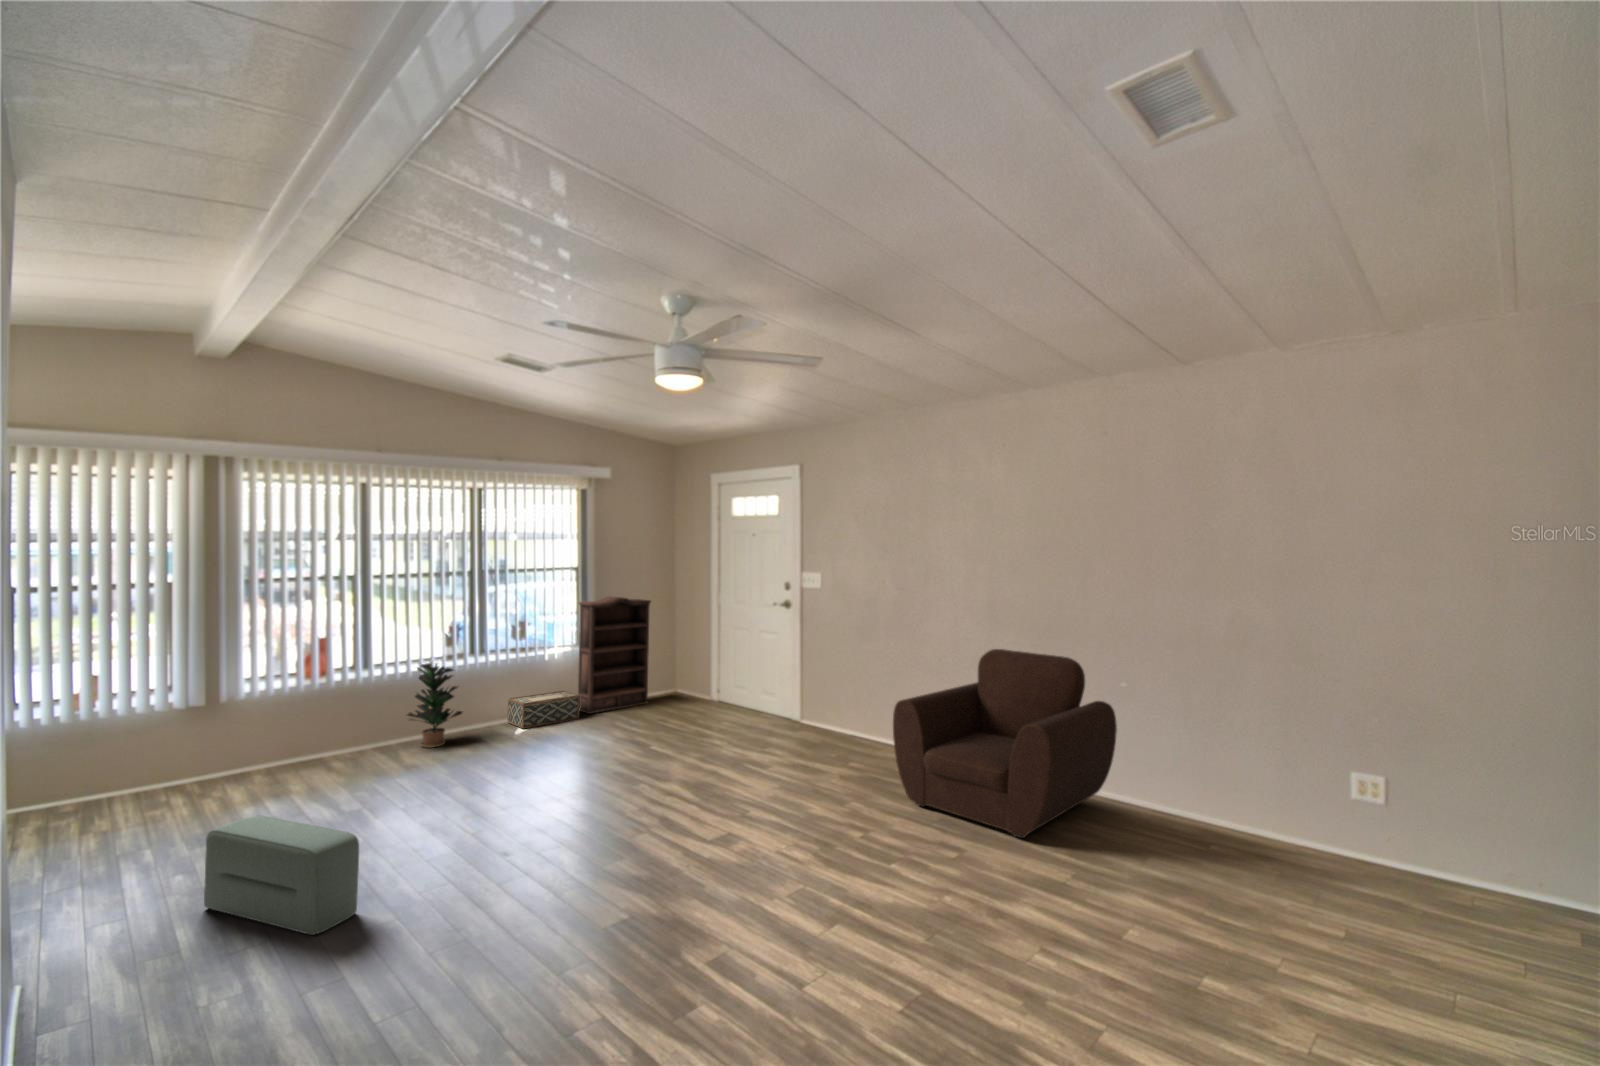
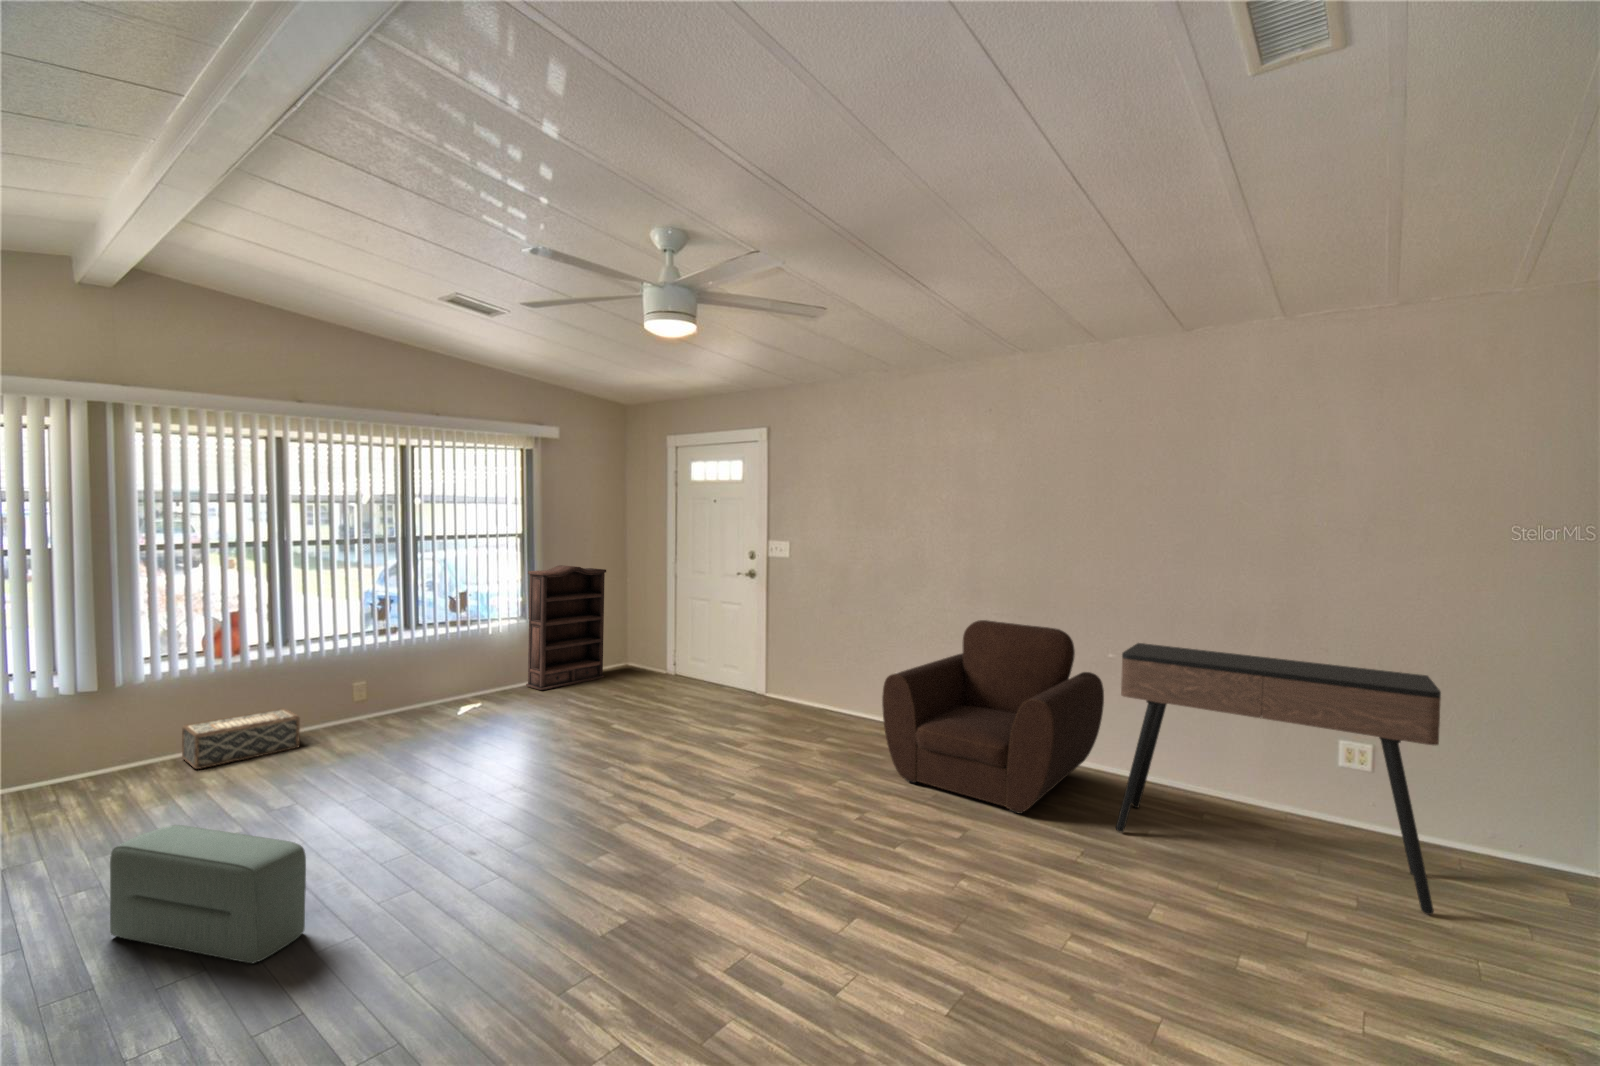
potted plant: present [407,663,462,748] -> none [338,638,404,732]
console table: none [1115,671,1430,950] -> present [1116,643,1441,915]
woven basket: present [507,691,580,728] -> present [182,708,300,769]

